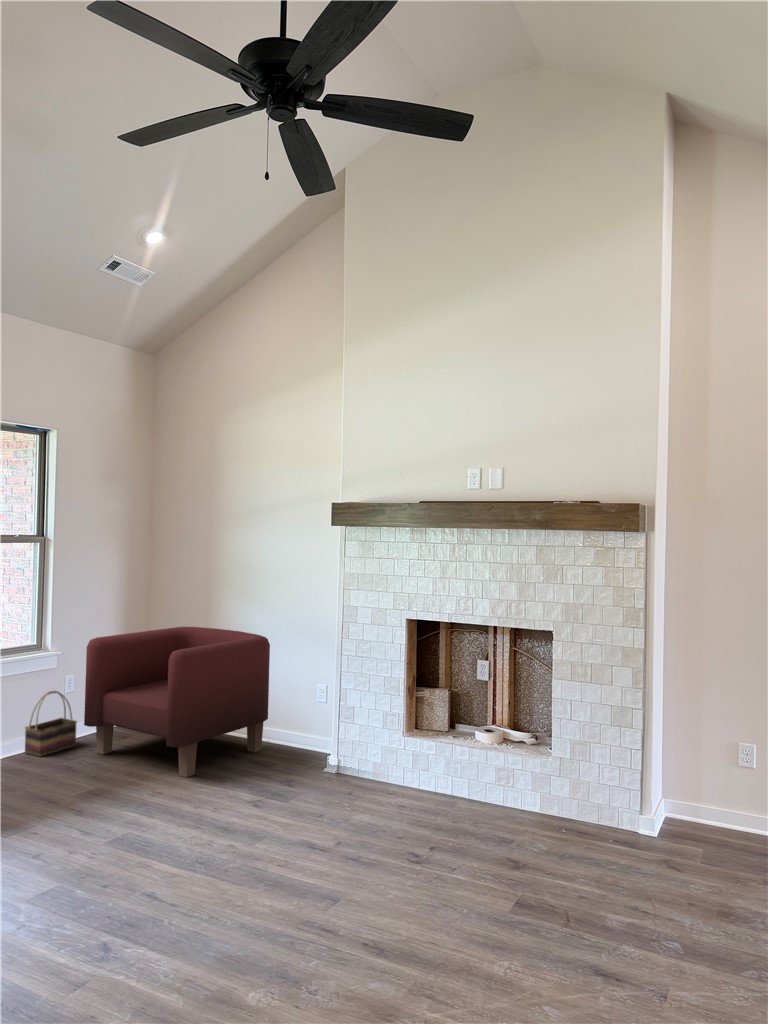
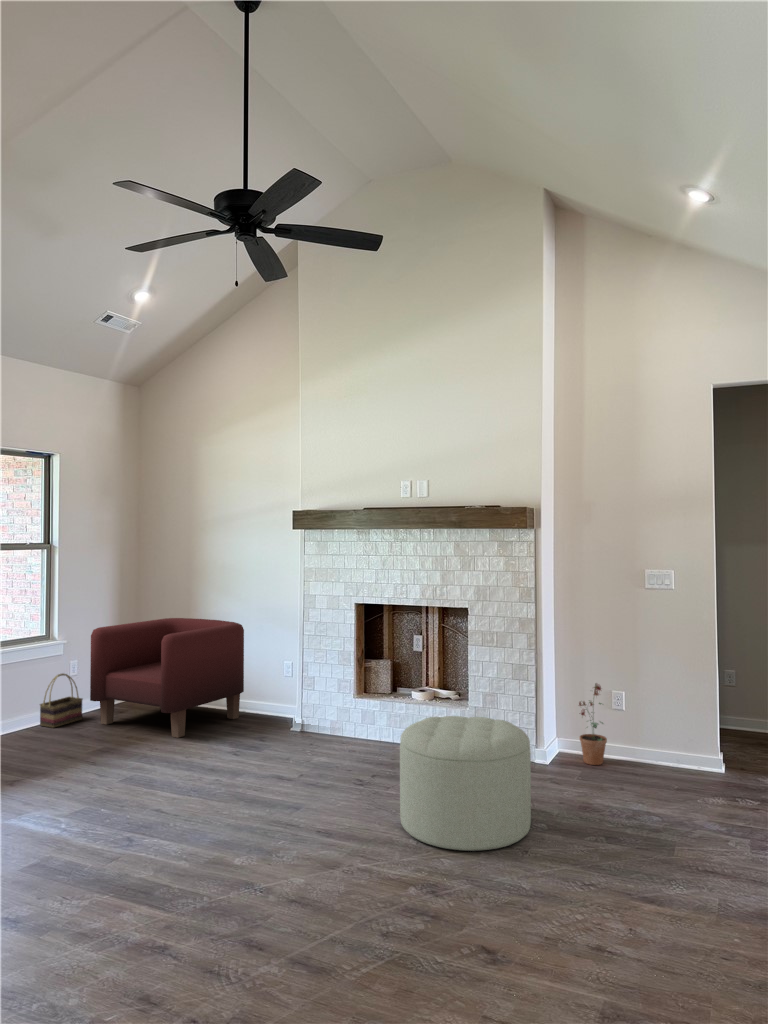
potted plant: none [694,733,736,842] -> present [579,683,607,765]
ottoman: none [476,783,663,991] -> present [400,716,531,851]

